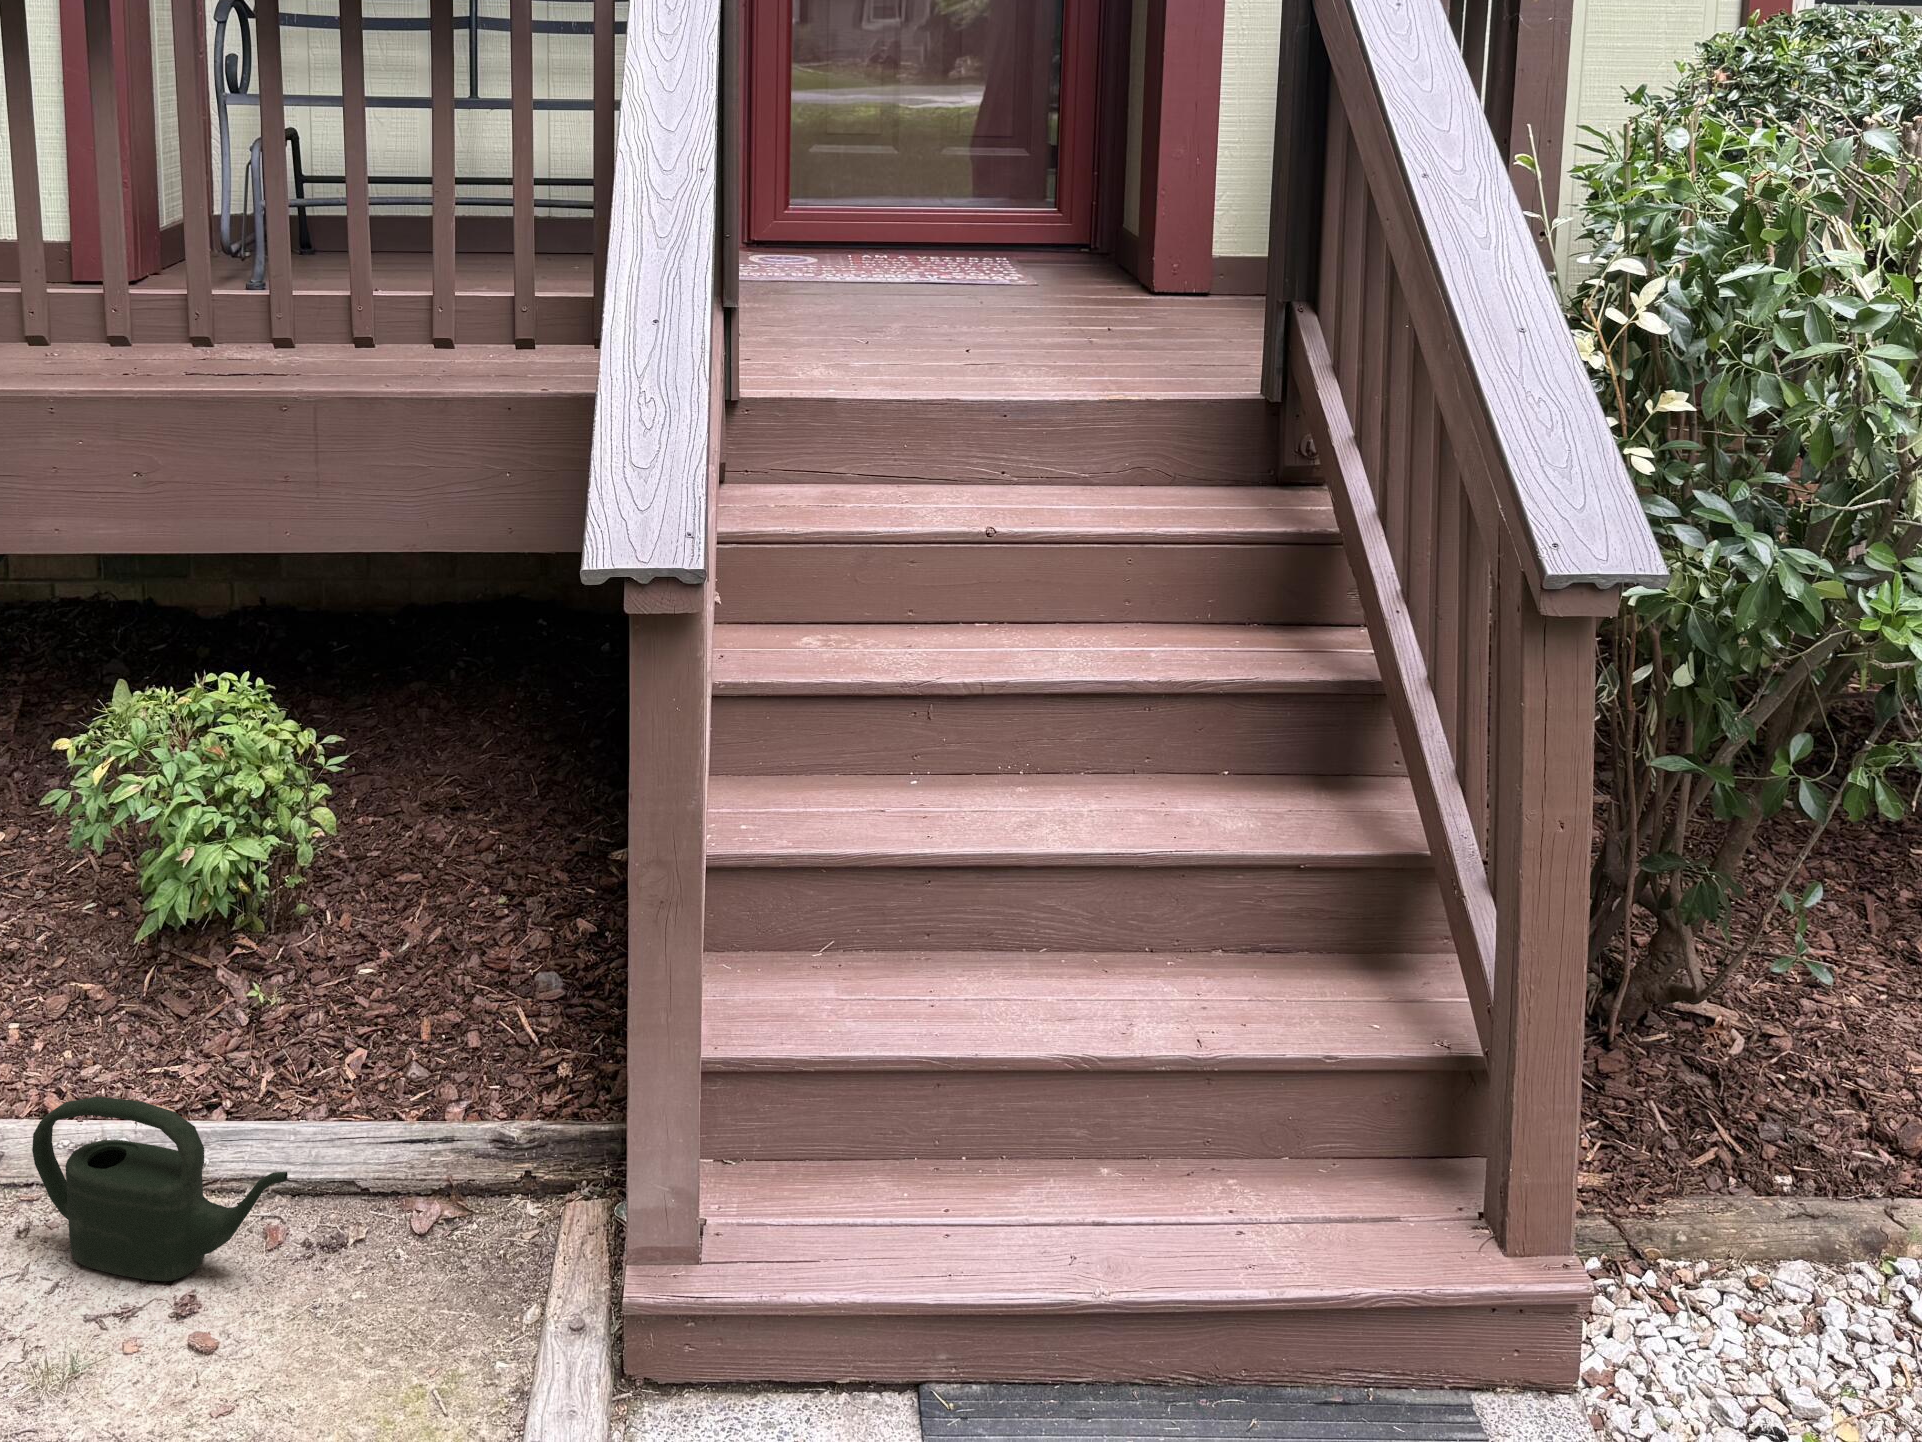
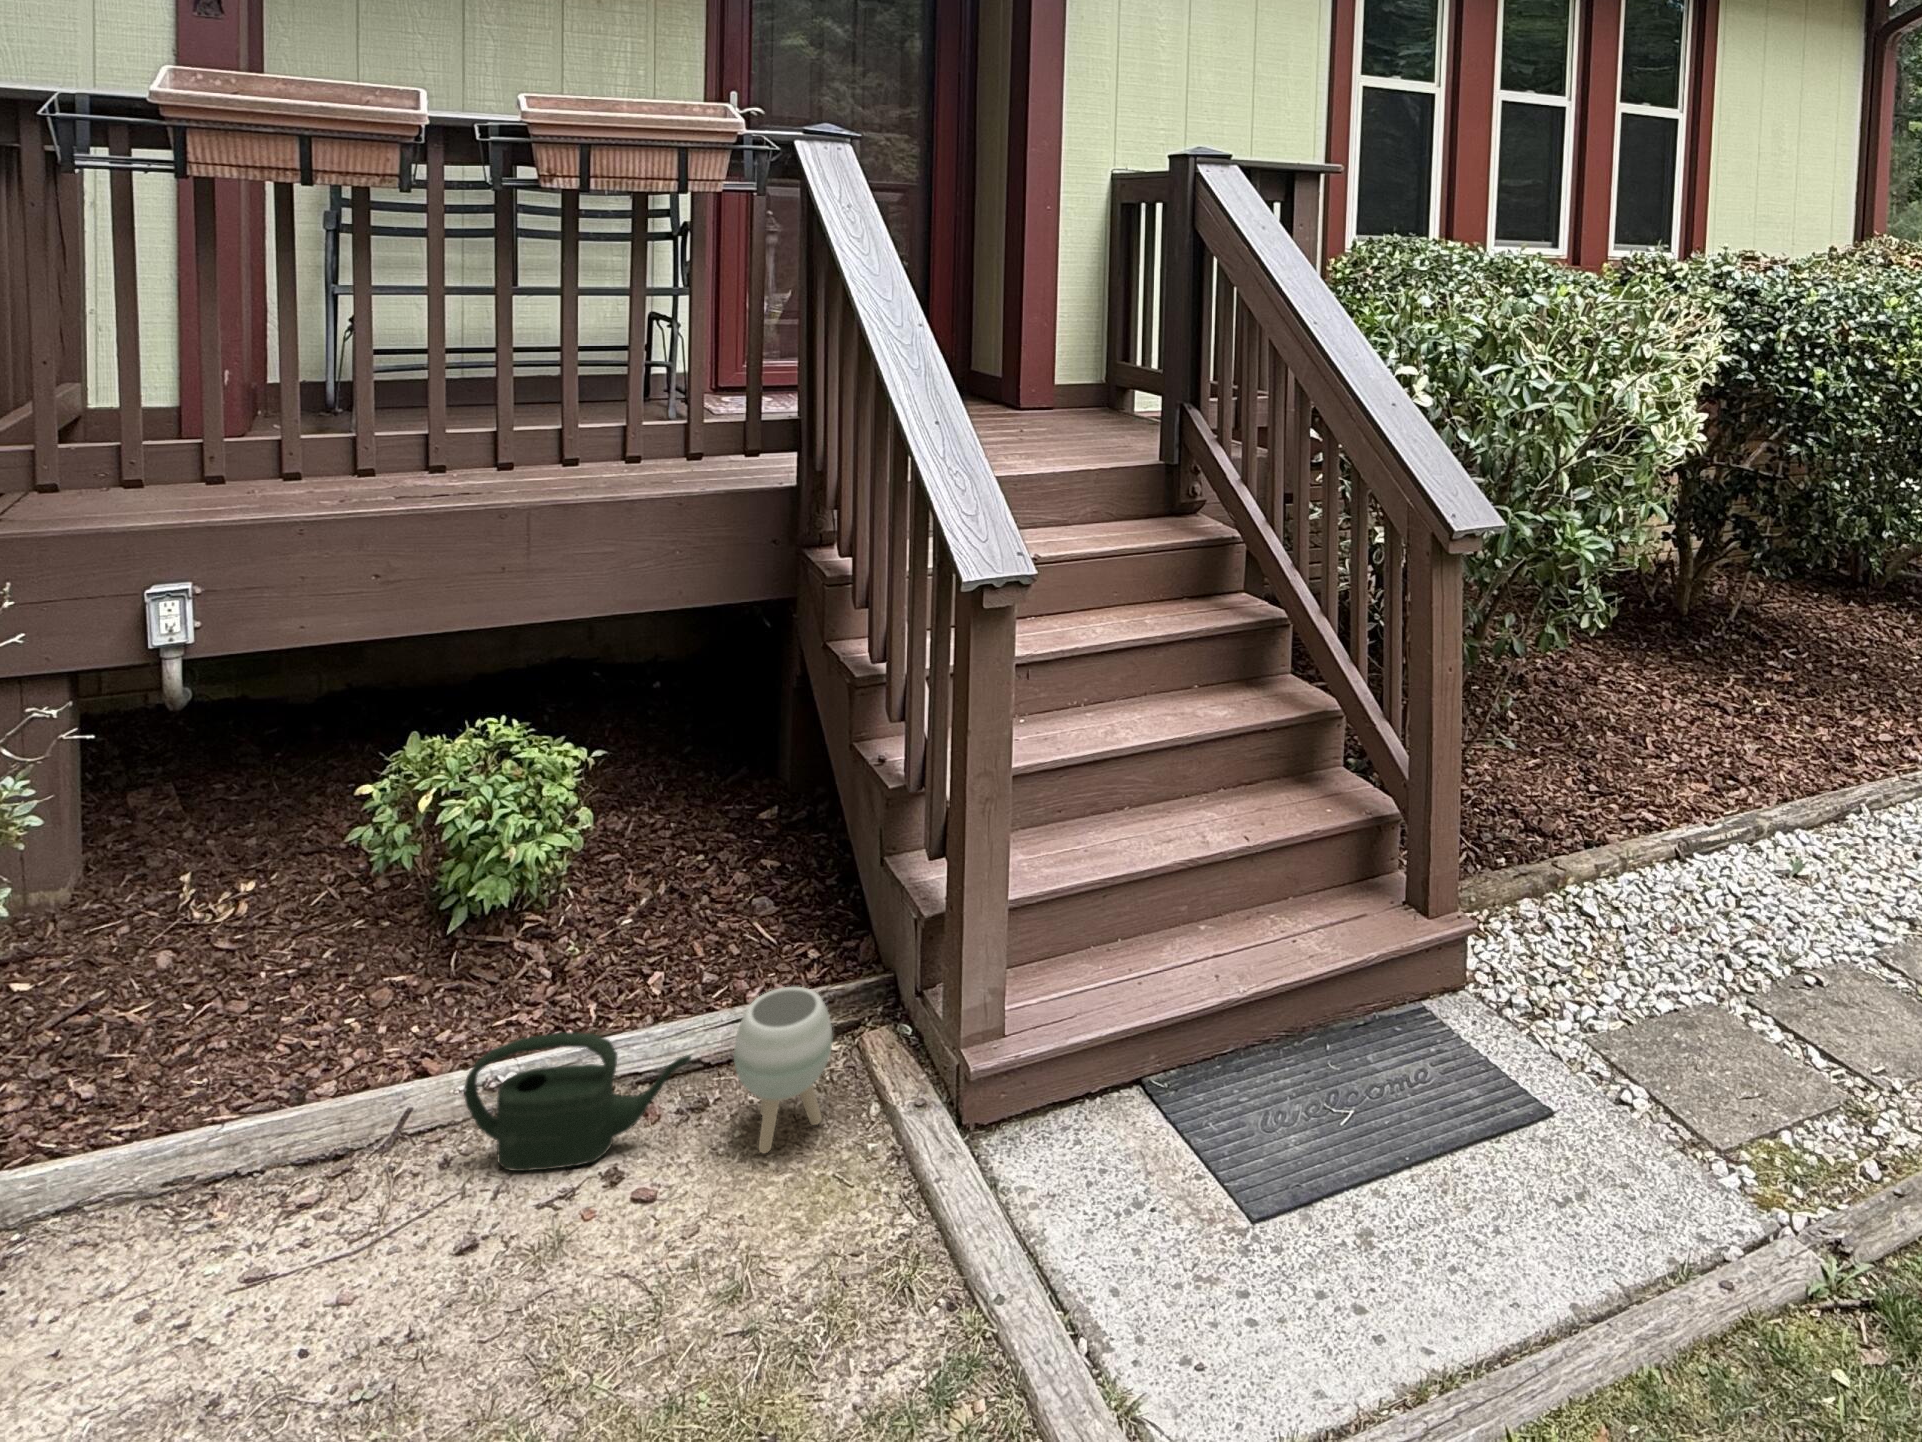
planter: none [332,1110,470,1334] -> present [734,987,832,1153]

